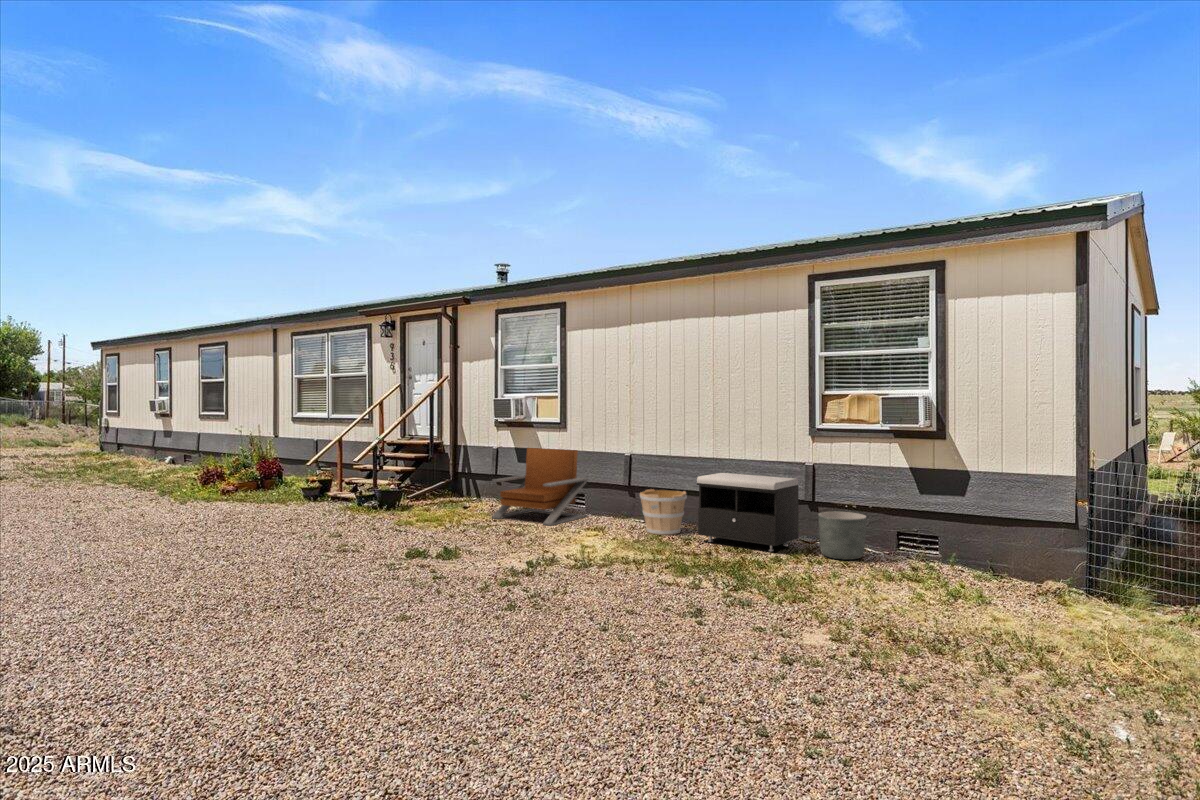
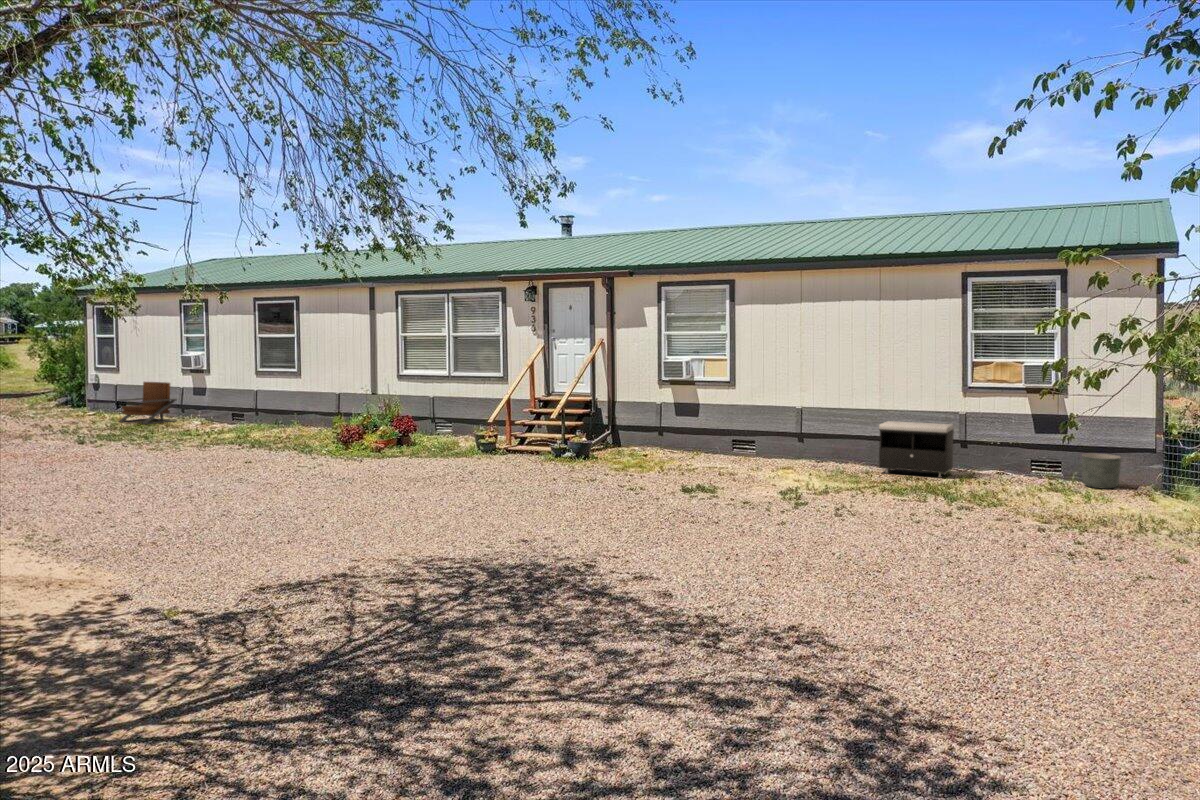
lounge chair: present [492,448,588,526] -> present [118,382,177,424]
wooden bucket: present [640,489,687,535] -> none [821,435,859,470]
planter: present [818,512,866,560] -> present [1082,454,1121,489]

